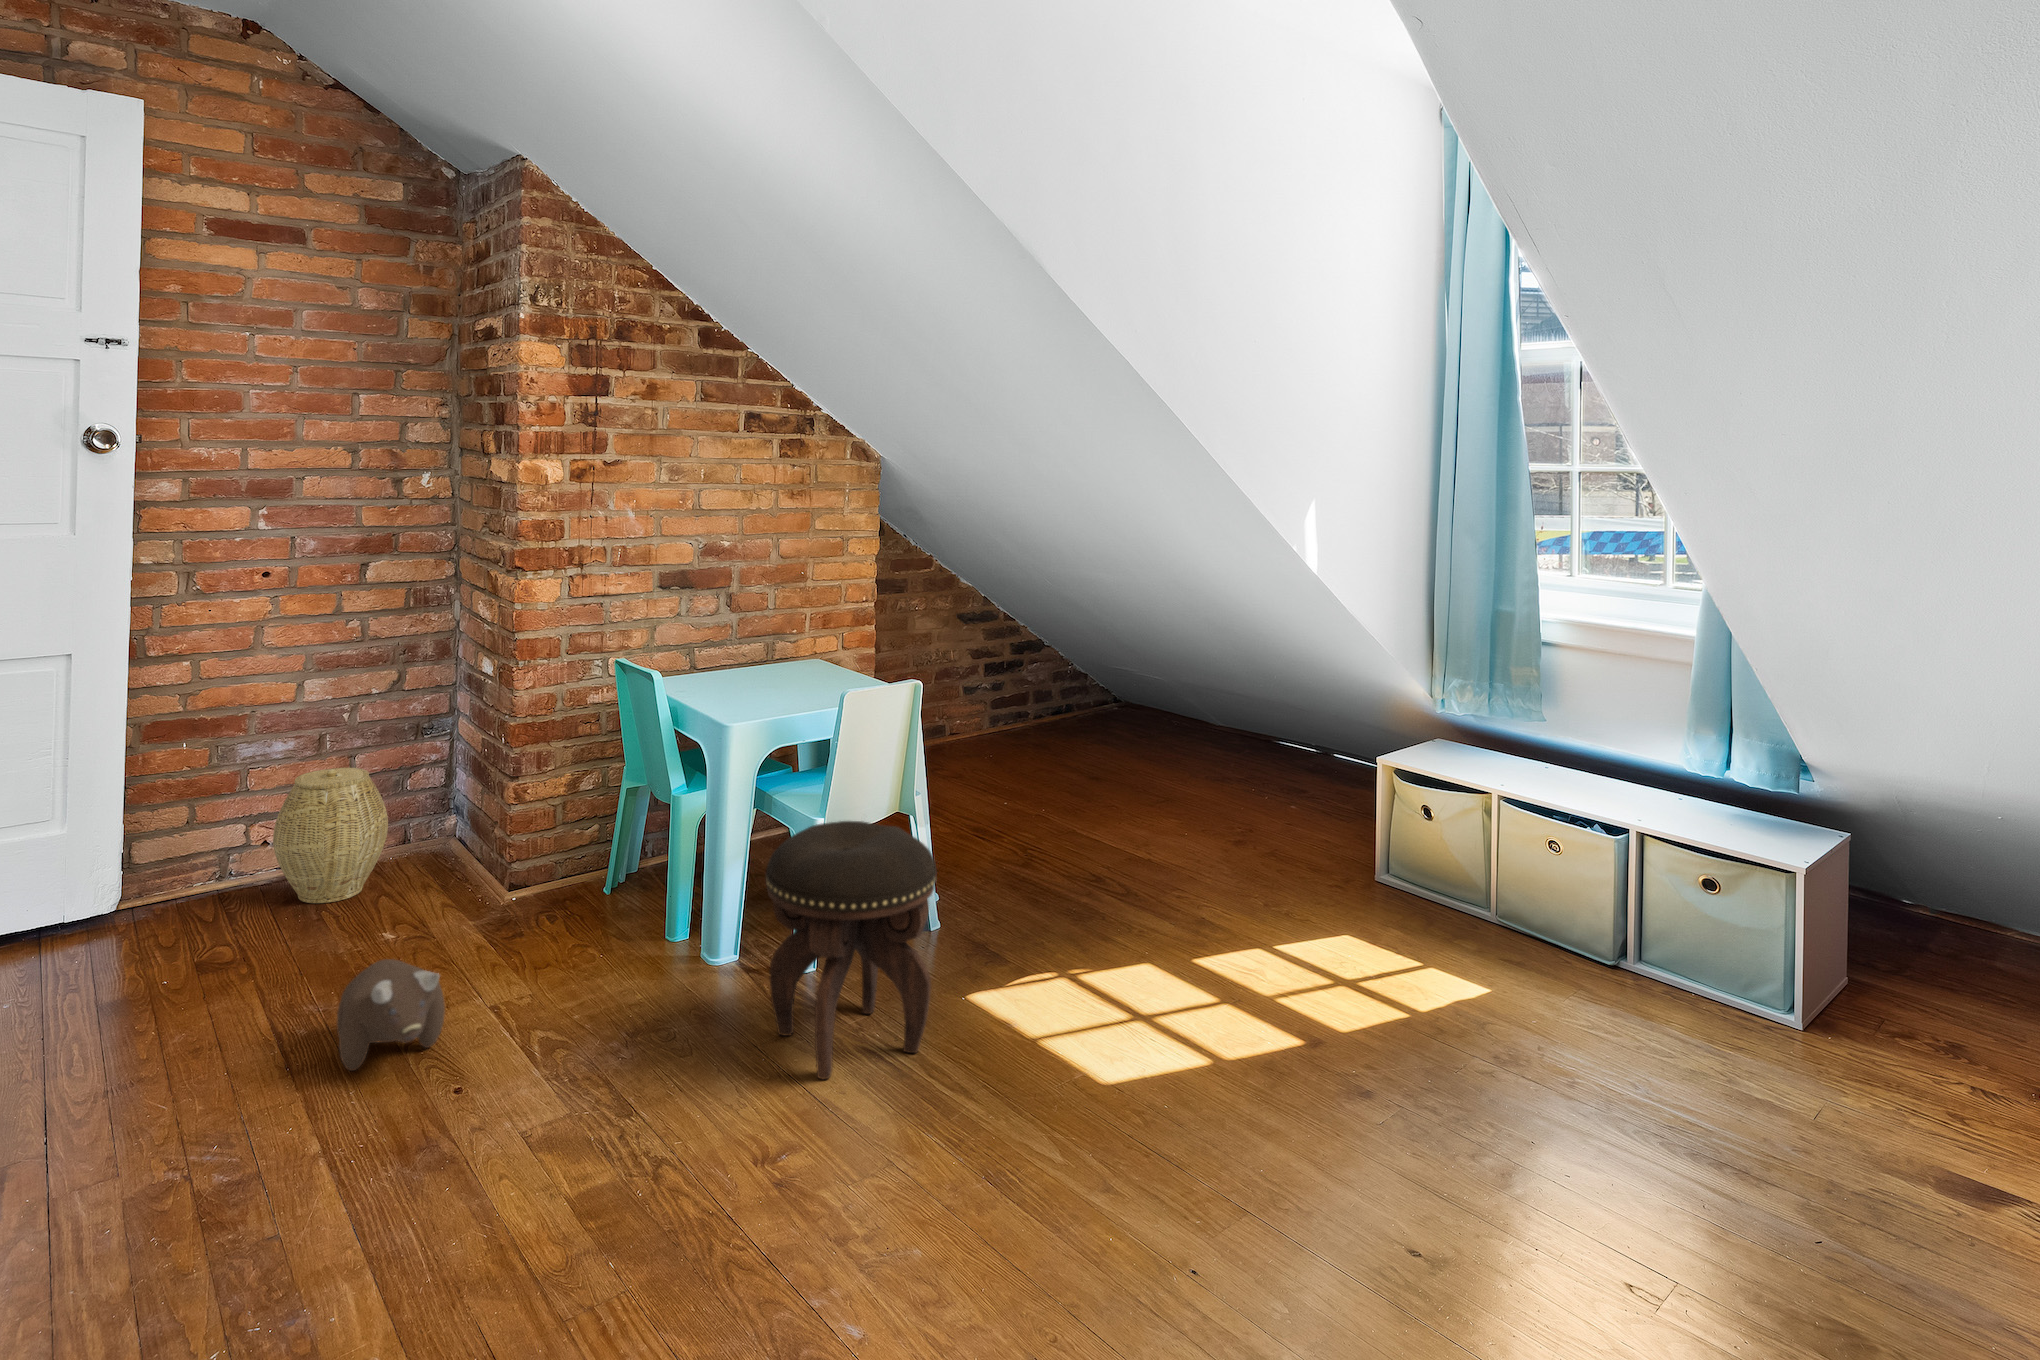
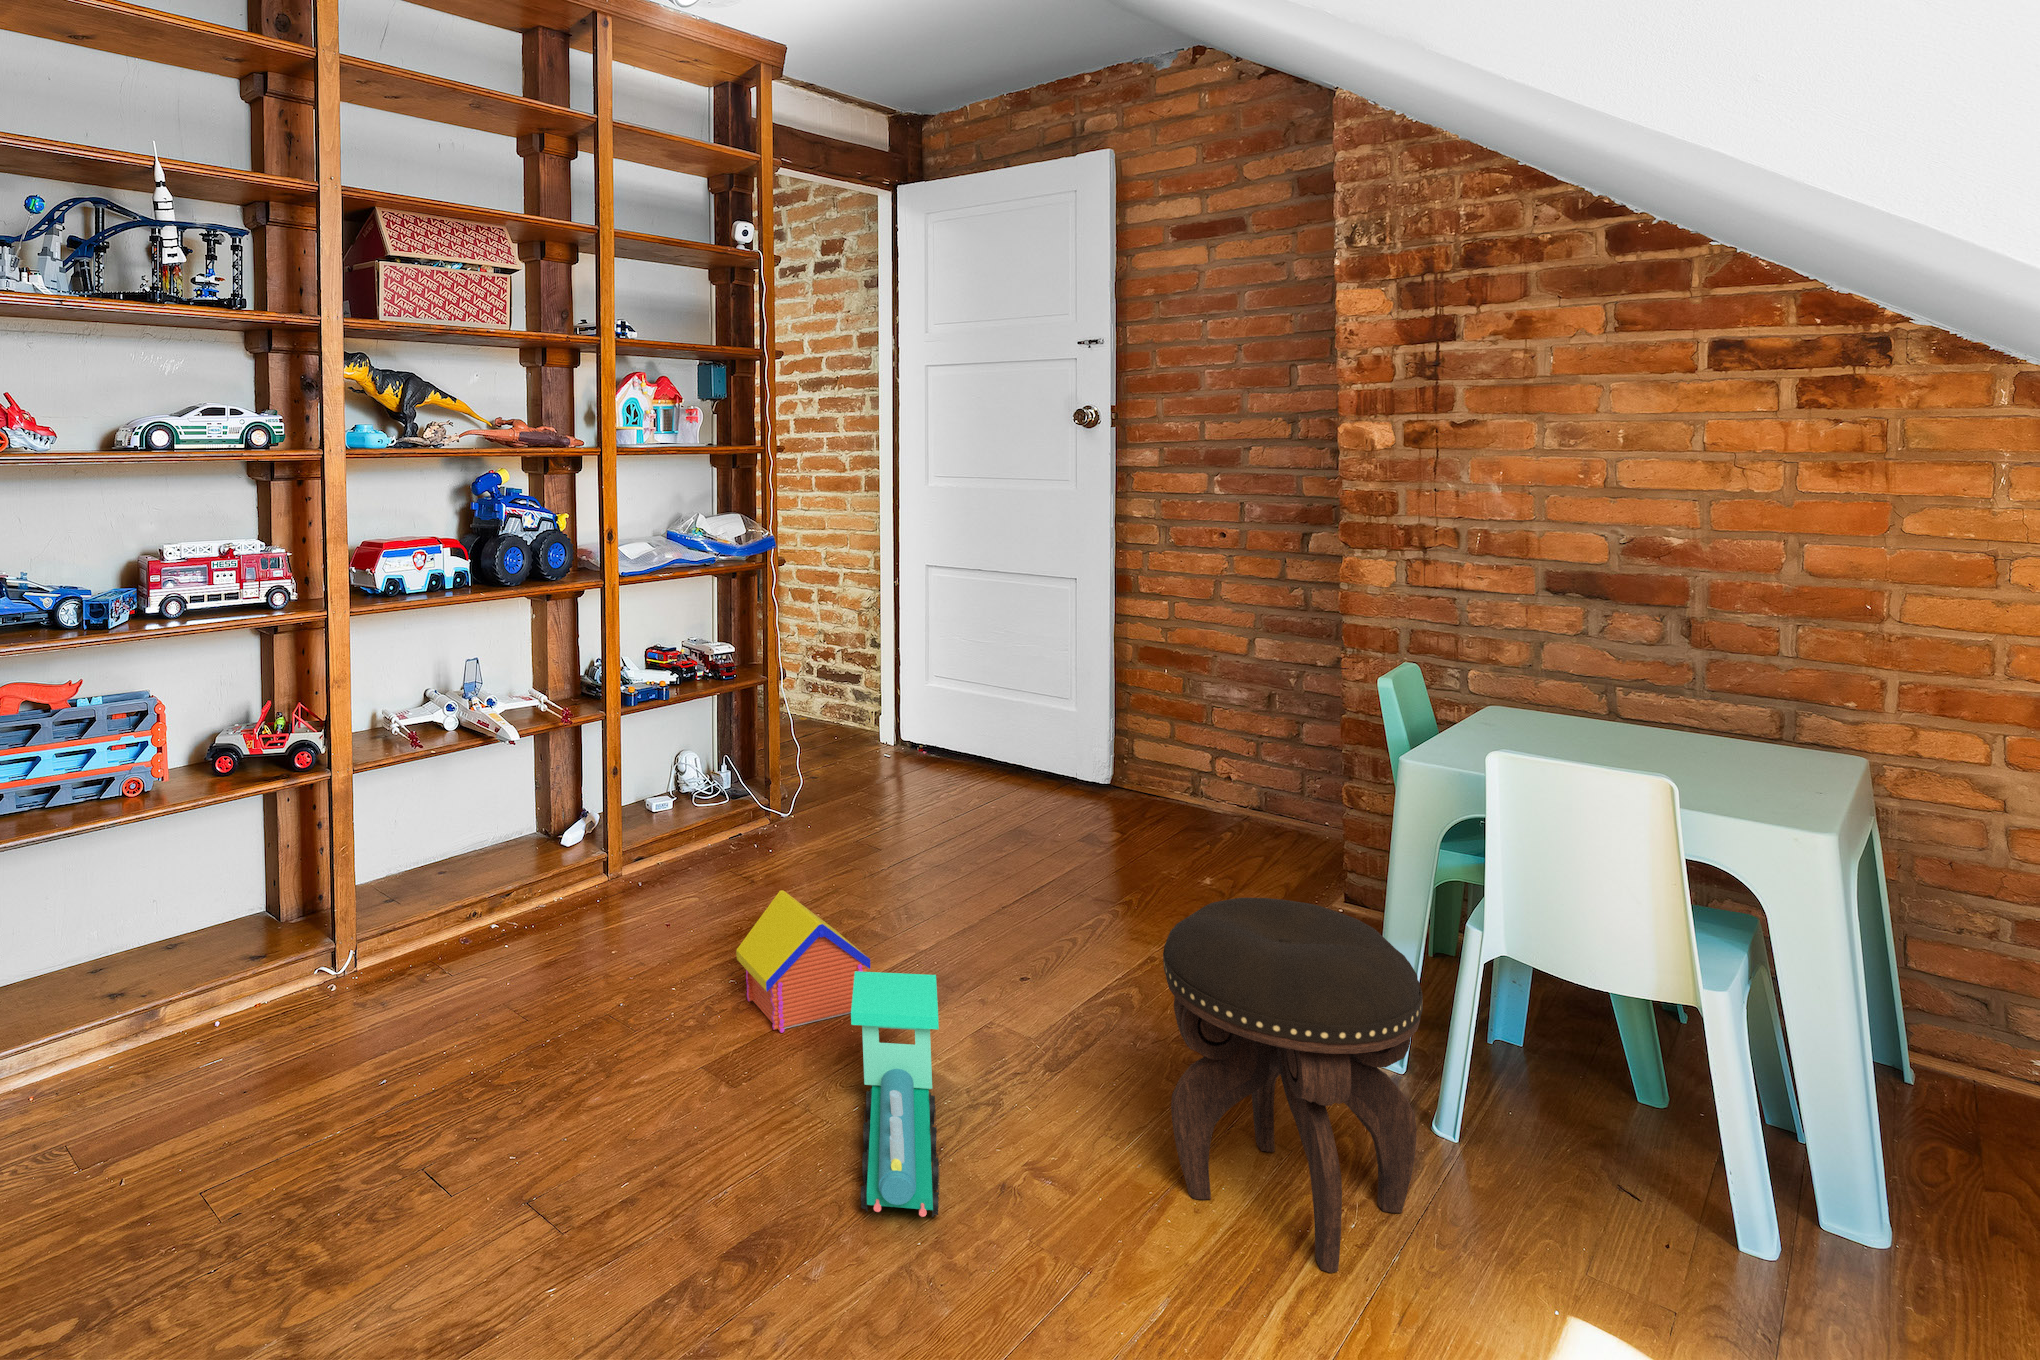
woven basket: present [273,768,388,903] -> none [1199,722,1304,849]
plush toy: present [337,959,445,1071] -> none [984,864,1082,957]
toy train: none [526,1058,817,1254] -> present [851,971,939,1217]
toy house: none [255,1103,411,1305] -> present [736,890,870,1033]

